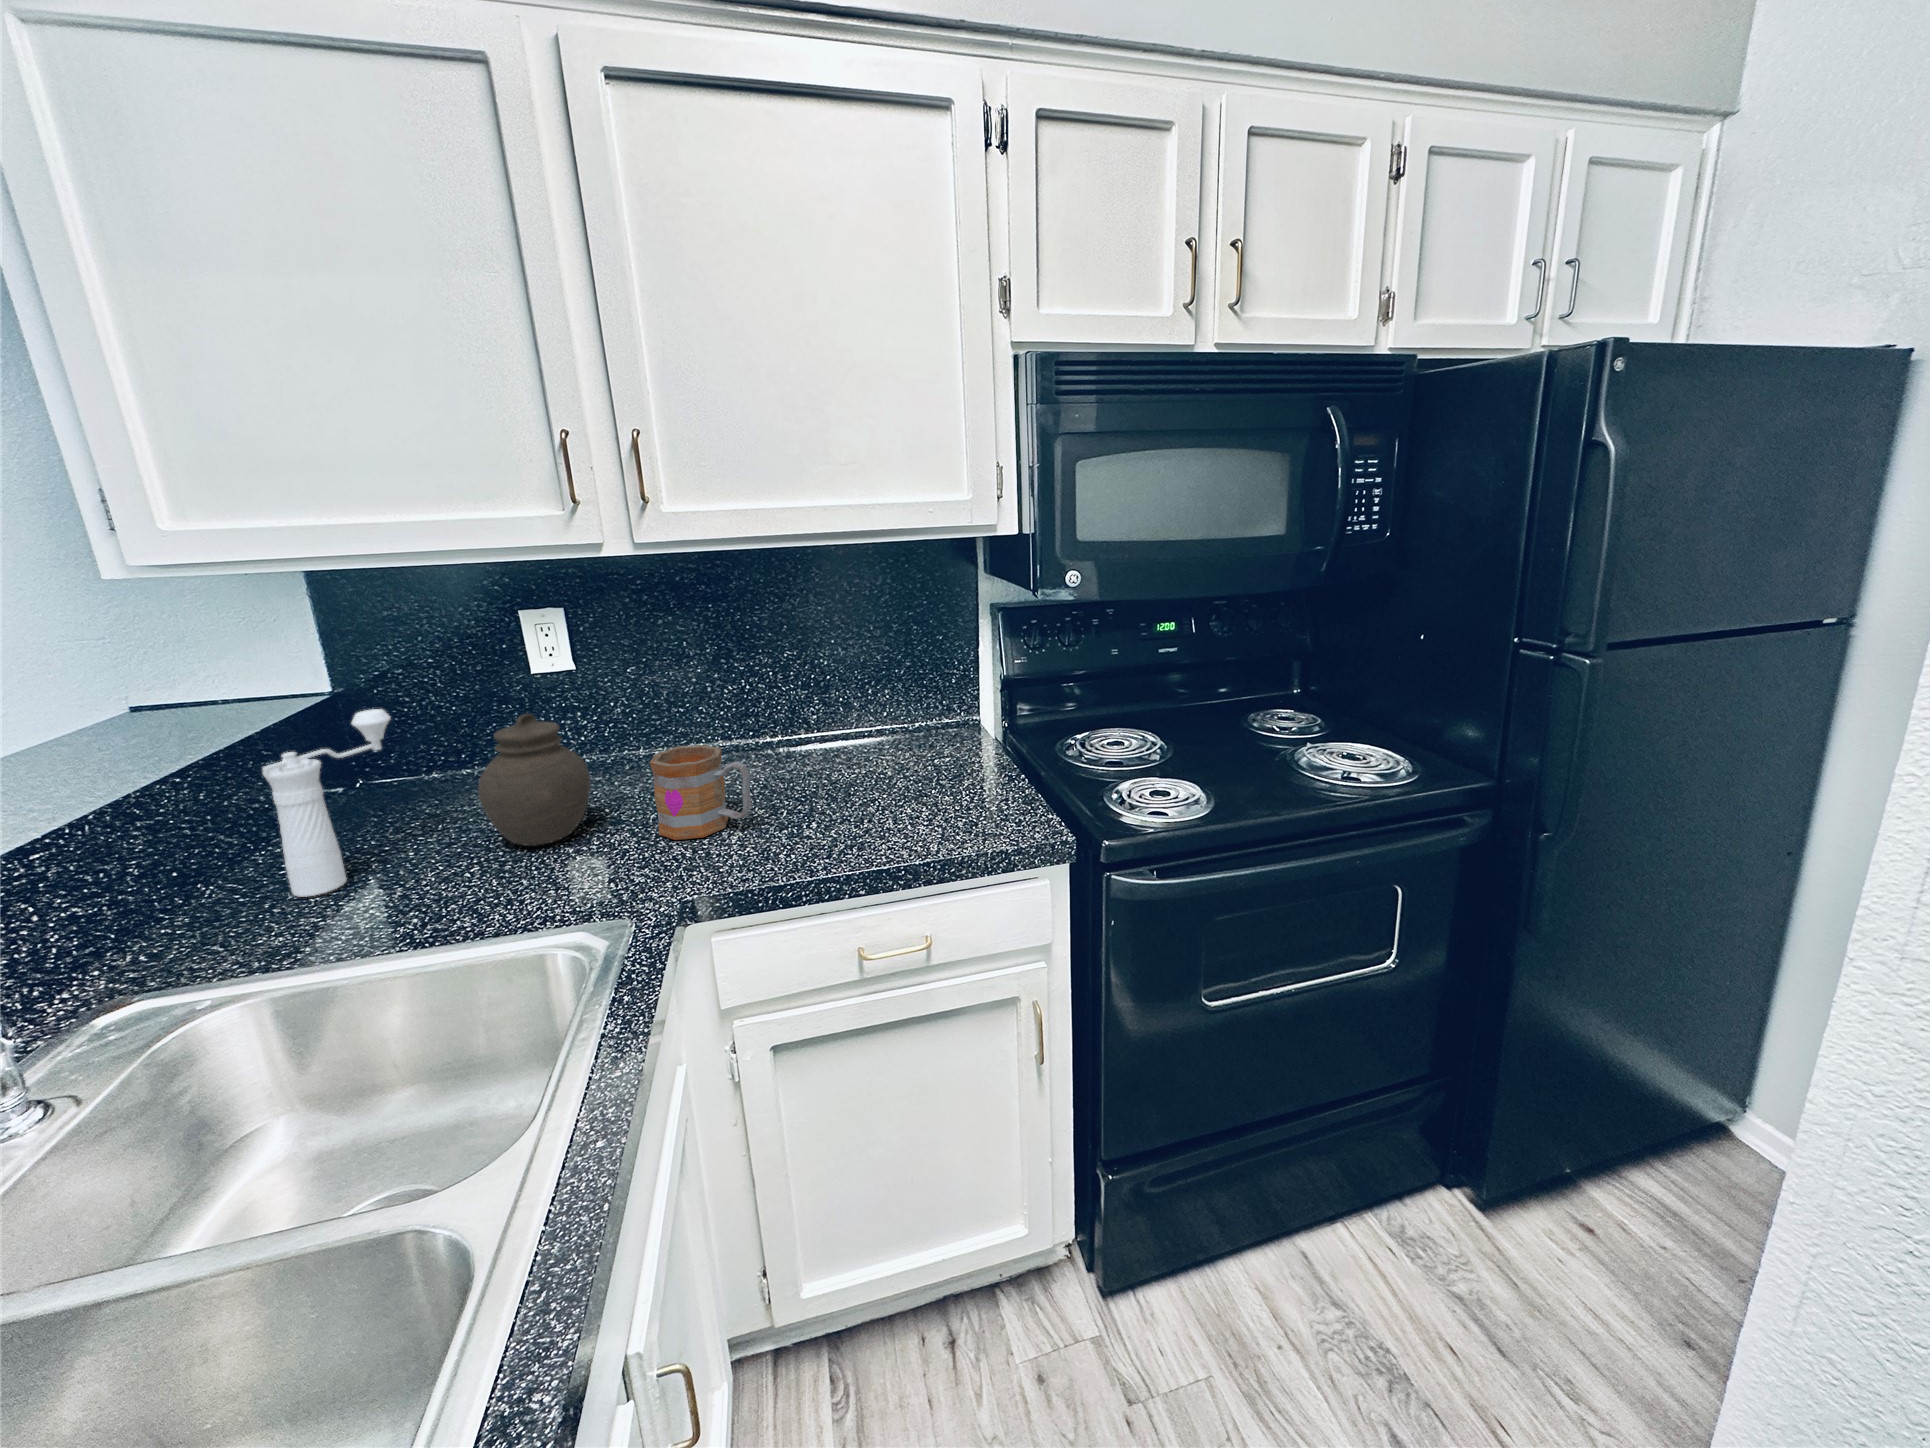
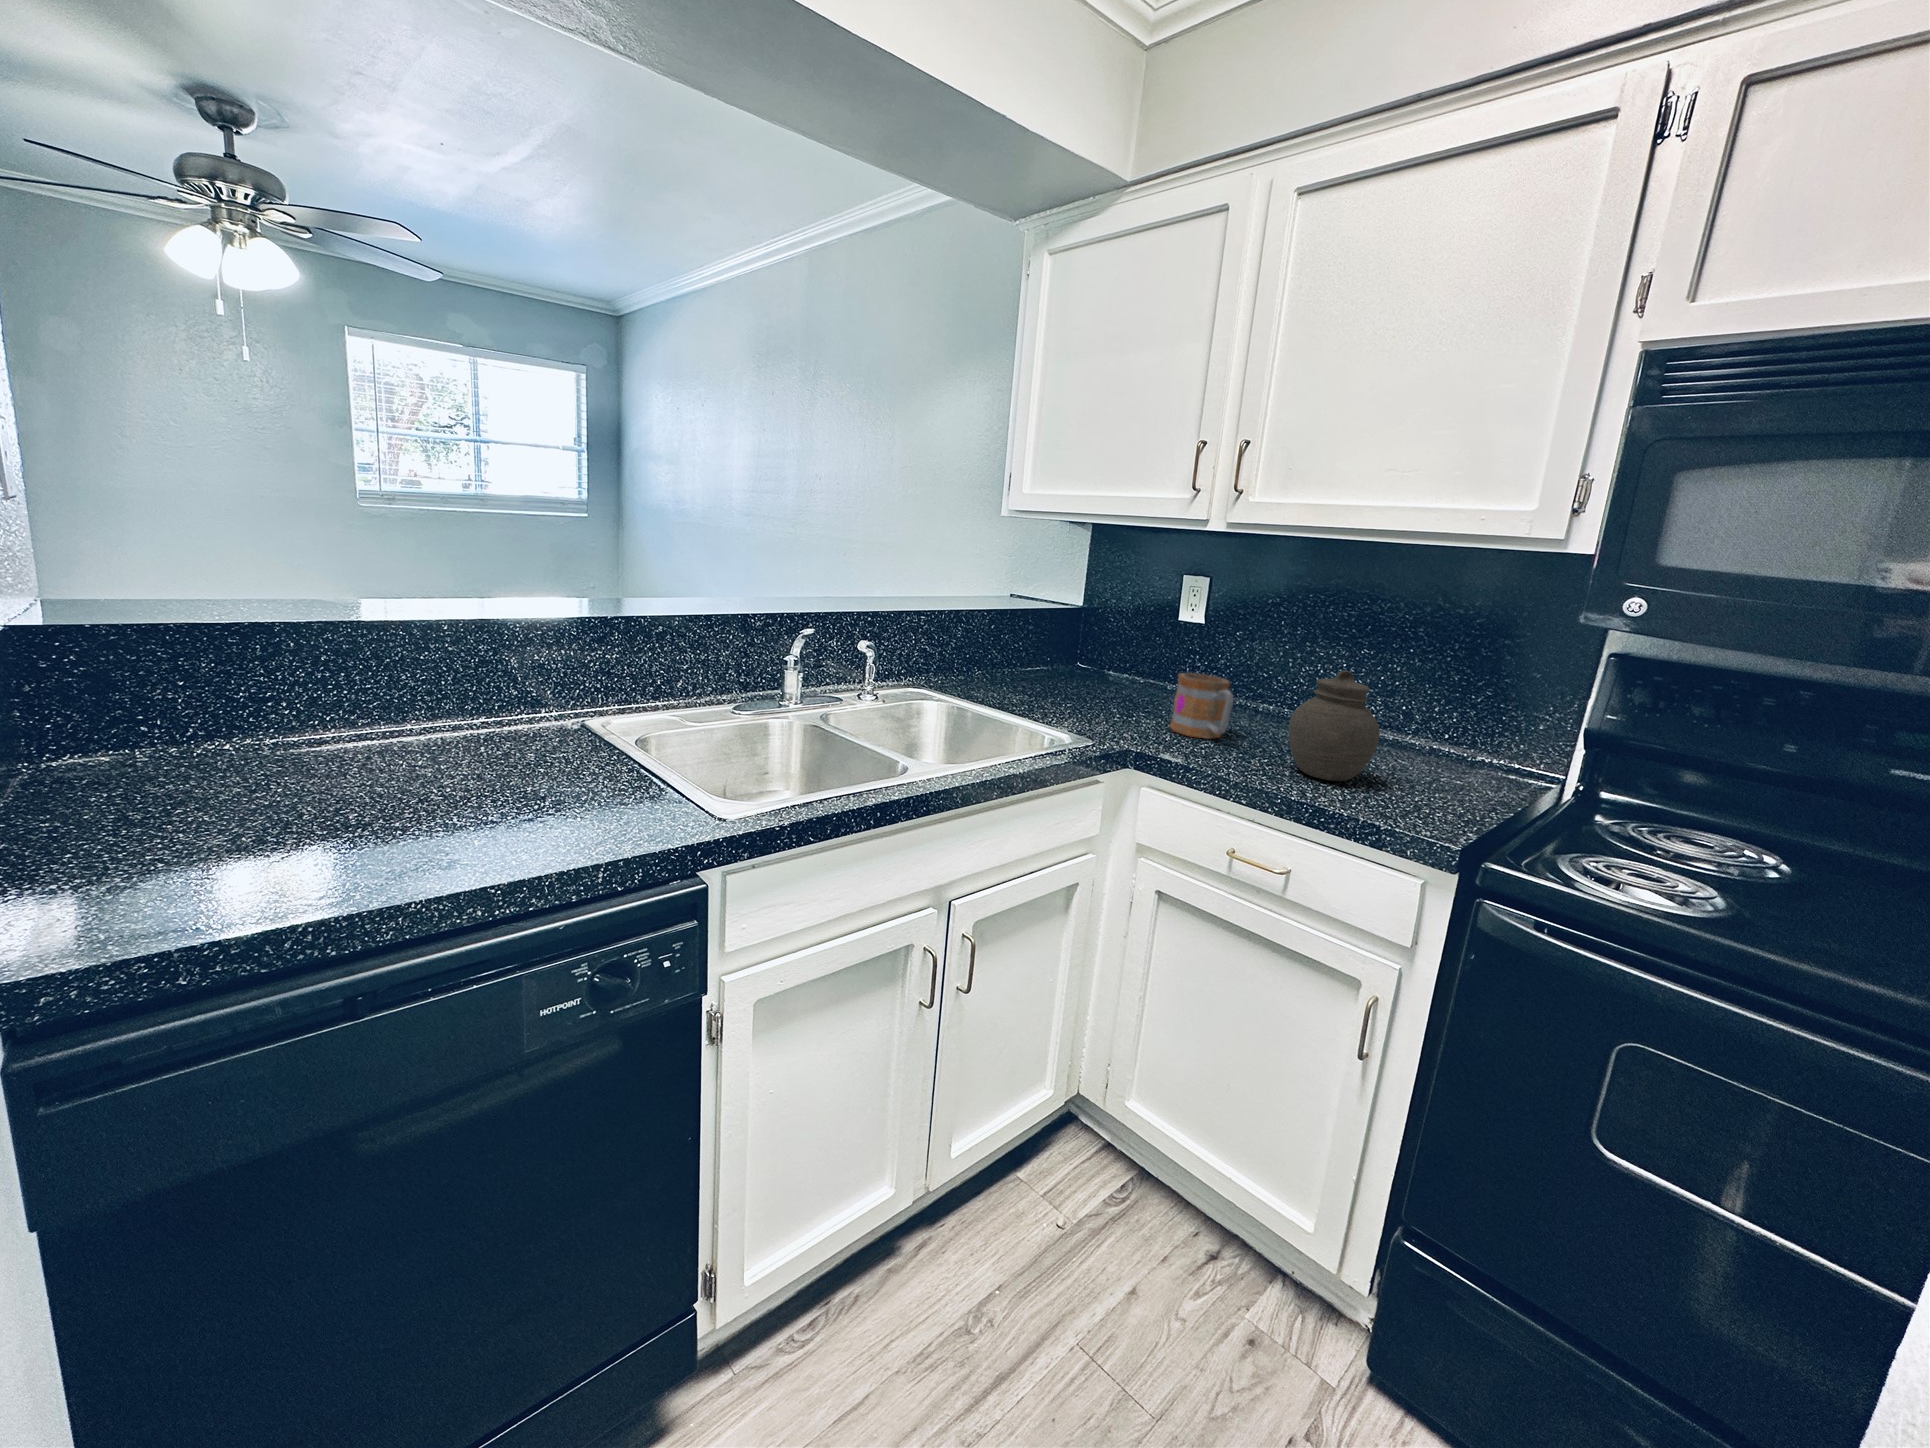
pepper mill: present [263,709,390,897] -> none [1002,602,1076,688]
jar: present [478,714,590,846] -> present [1289,671,1380,781]

